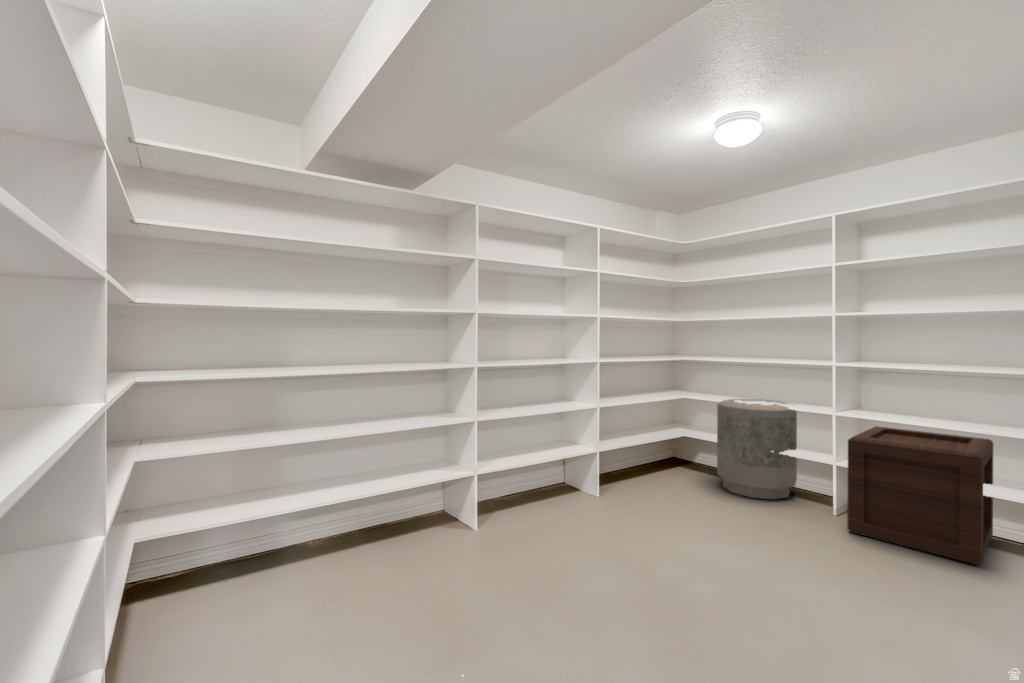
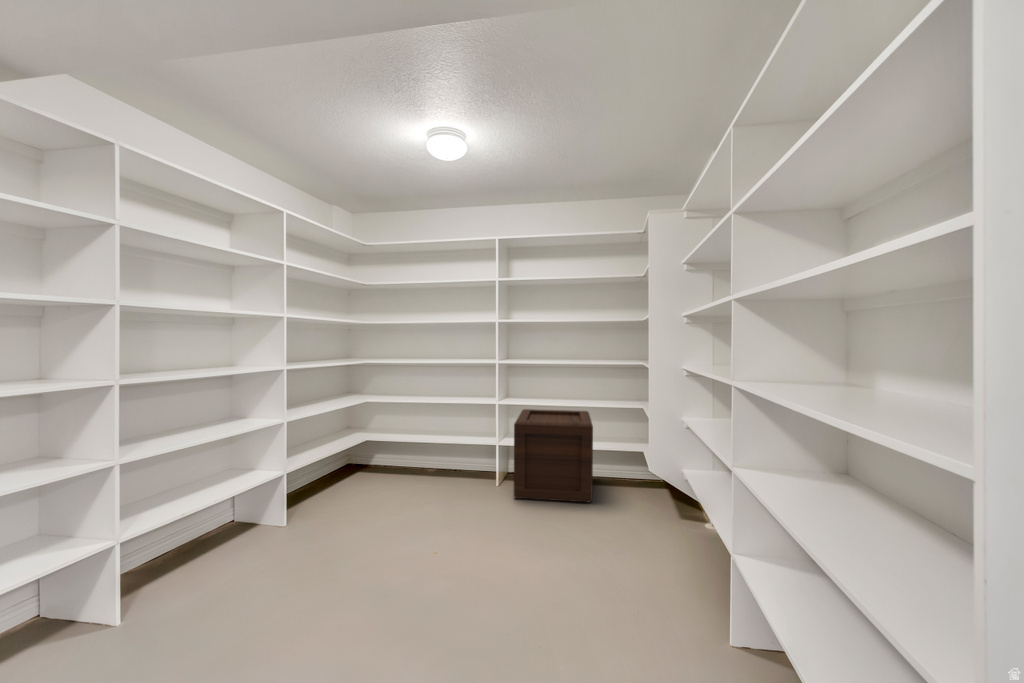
trash can: present [717,399,797,499] -> none [406,394,470,486]

